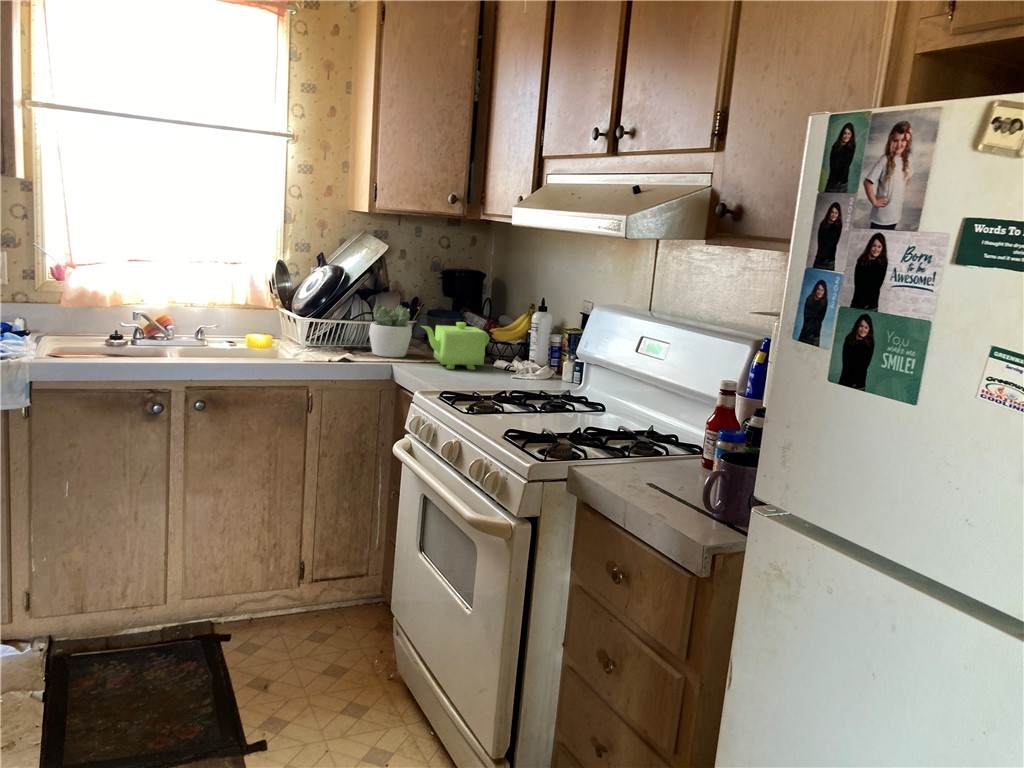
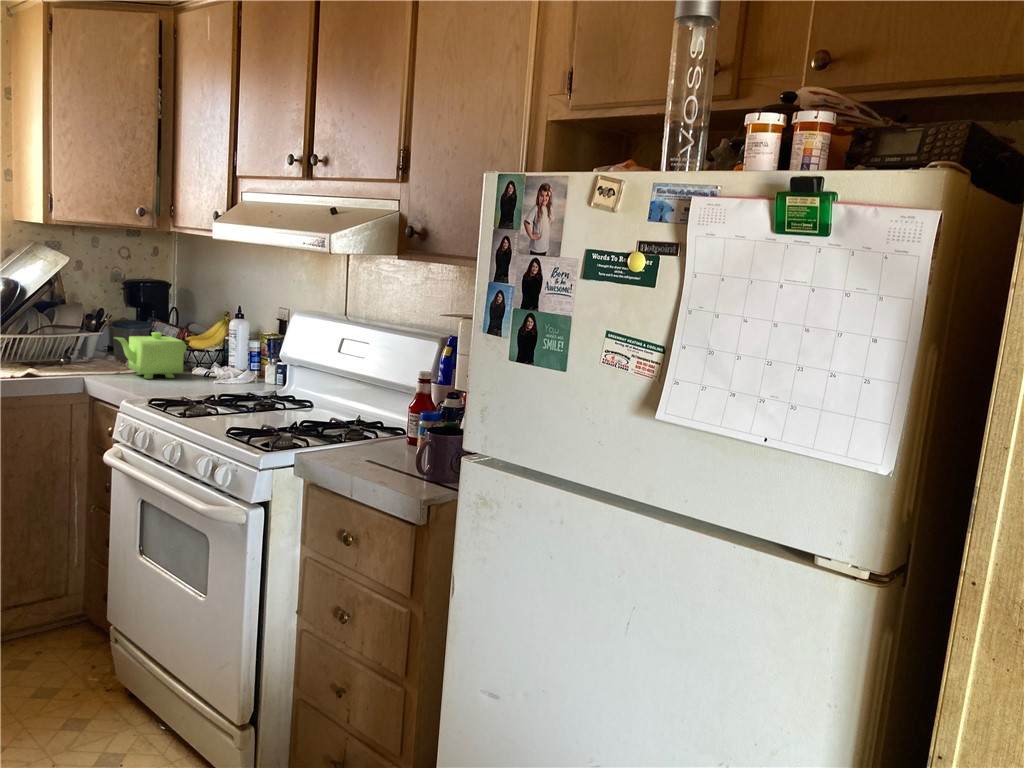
succulent plant: present [369,304,412,357] -> none [53,317,100,371]

